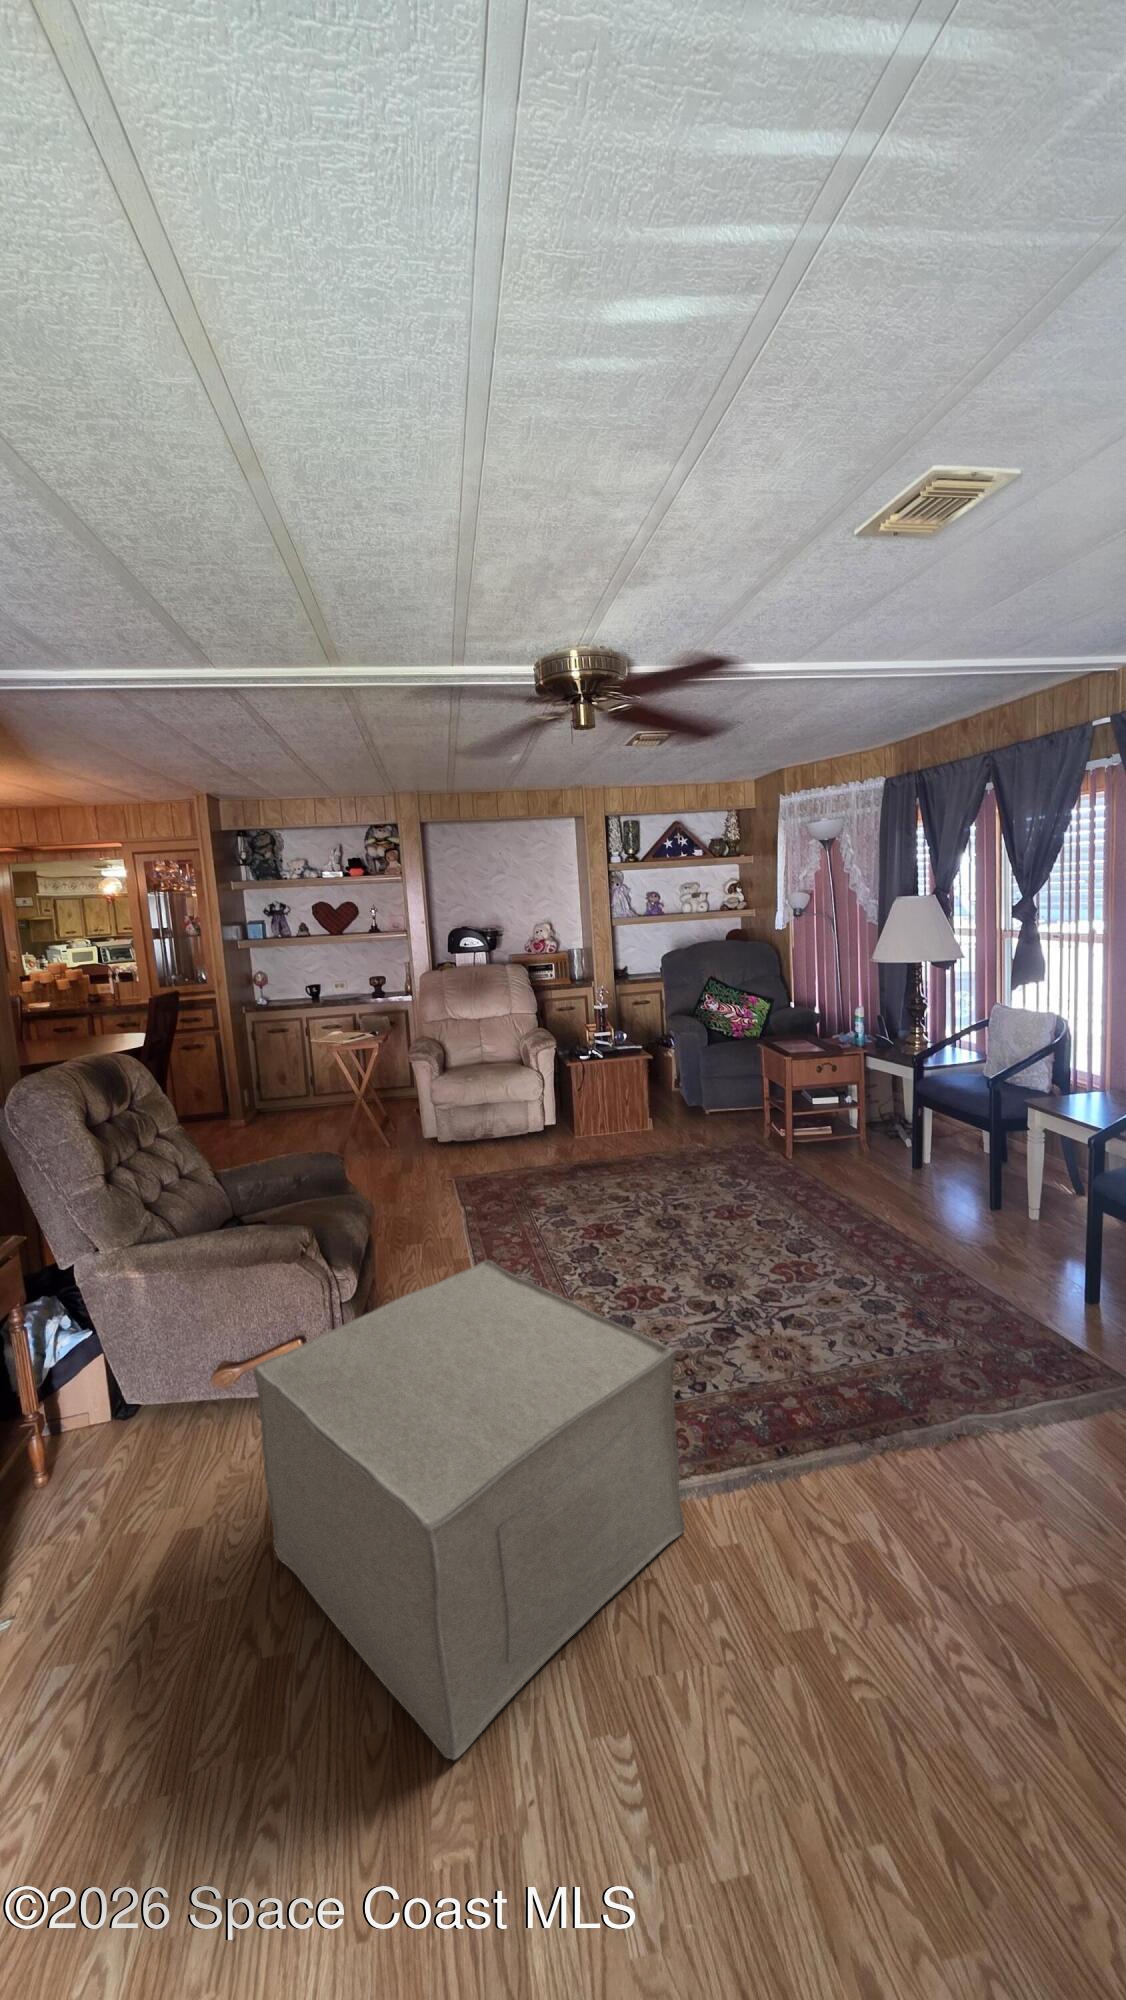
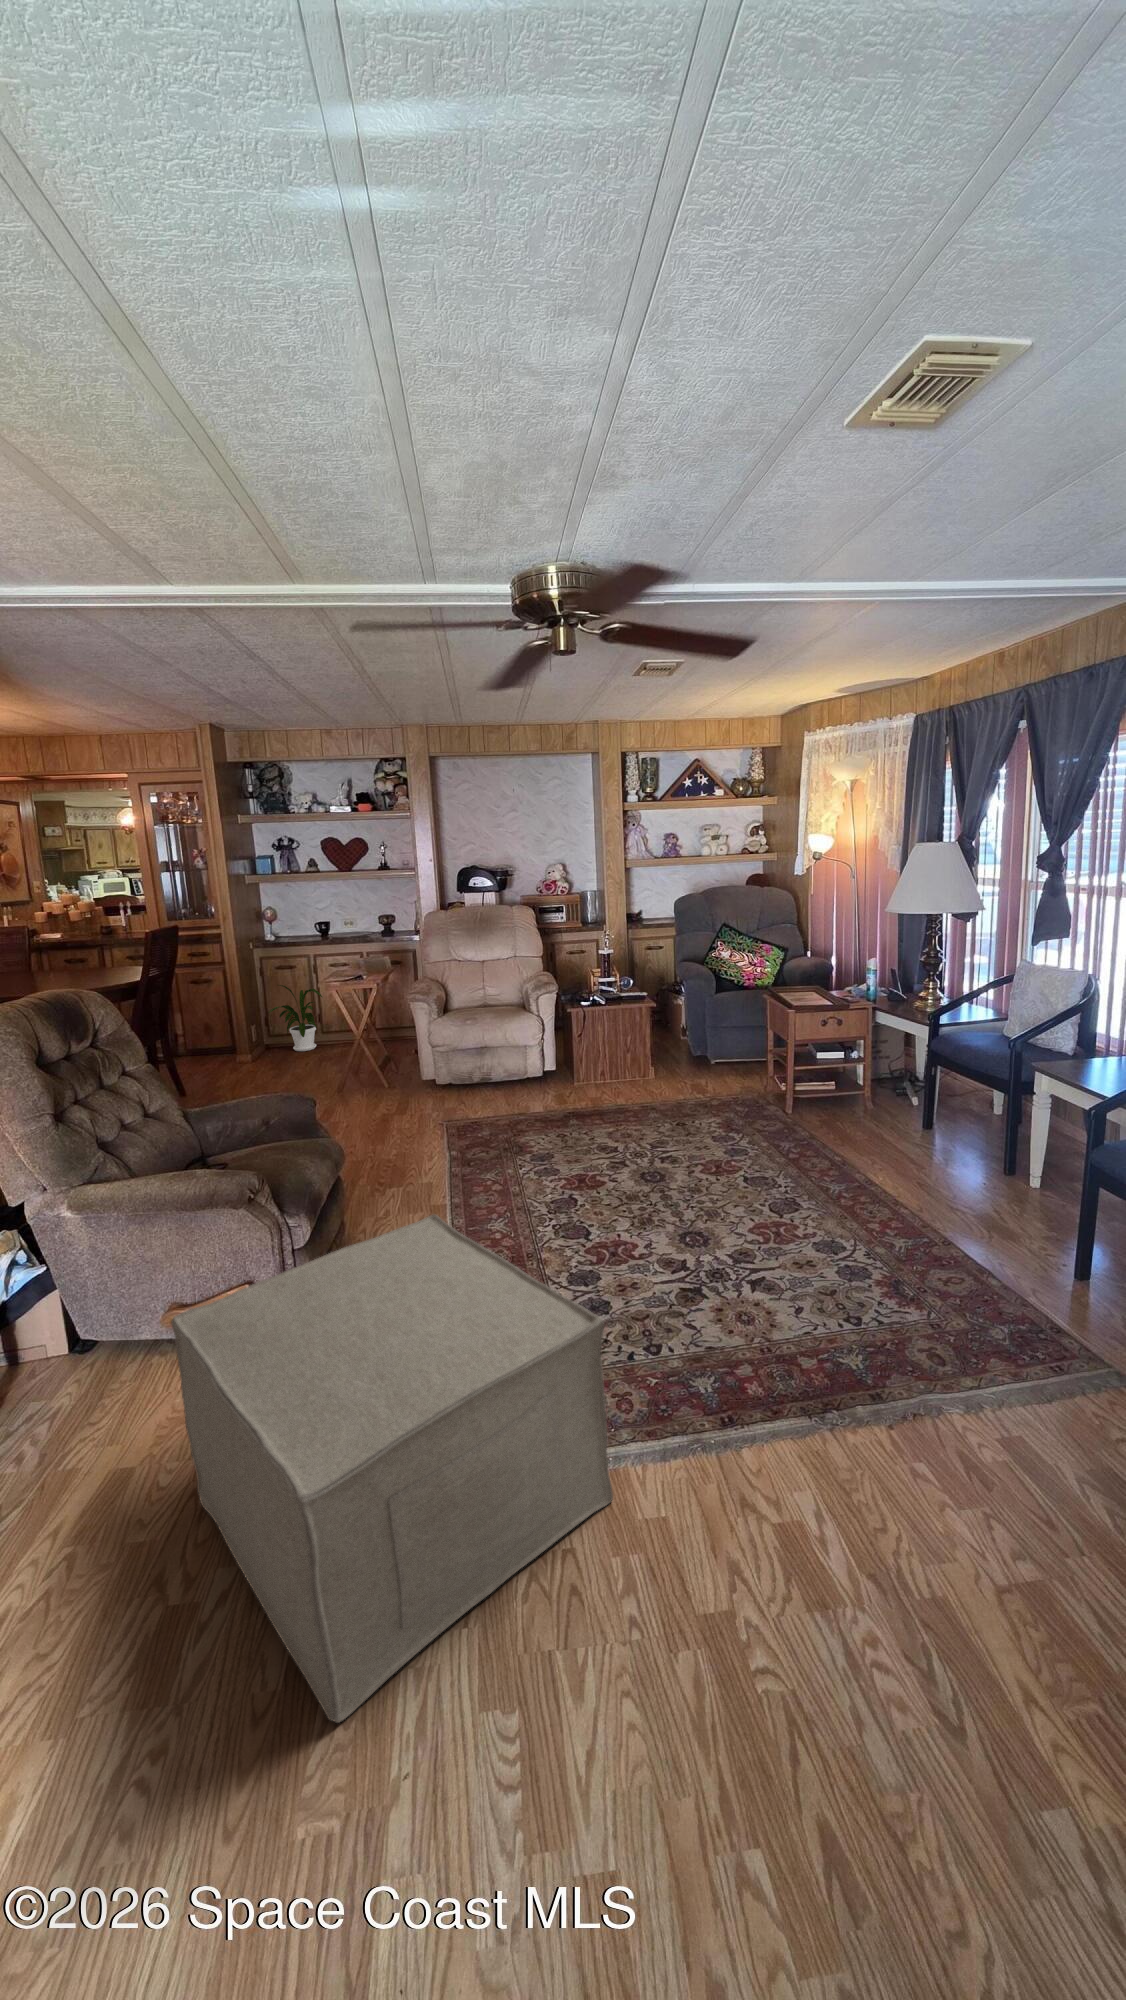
house plant: none [264,1047,320,1113] -> present [270,985,322,1051]

